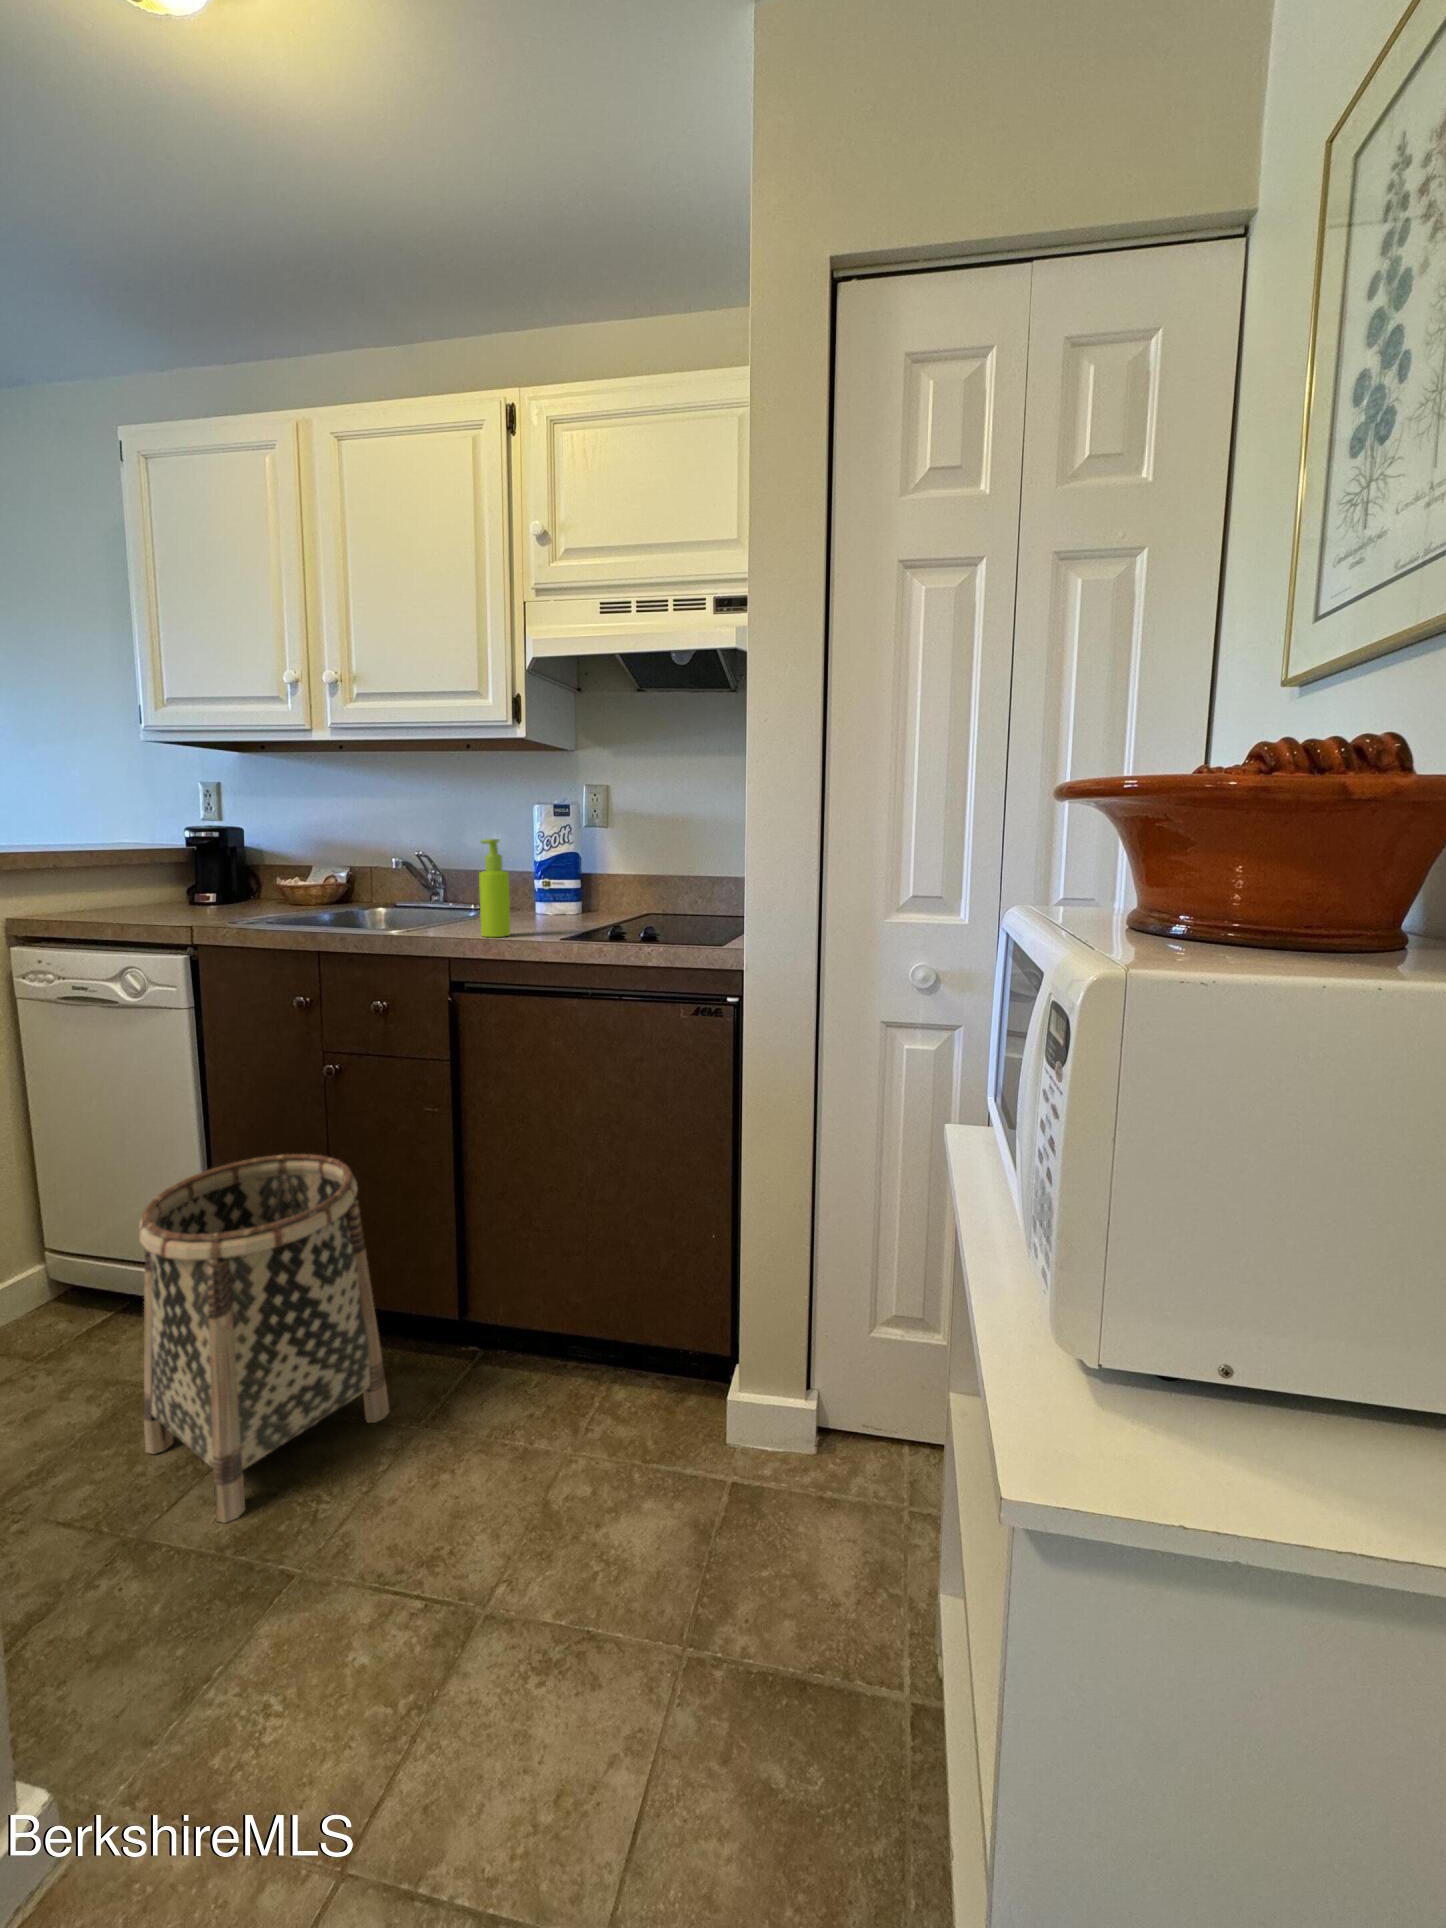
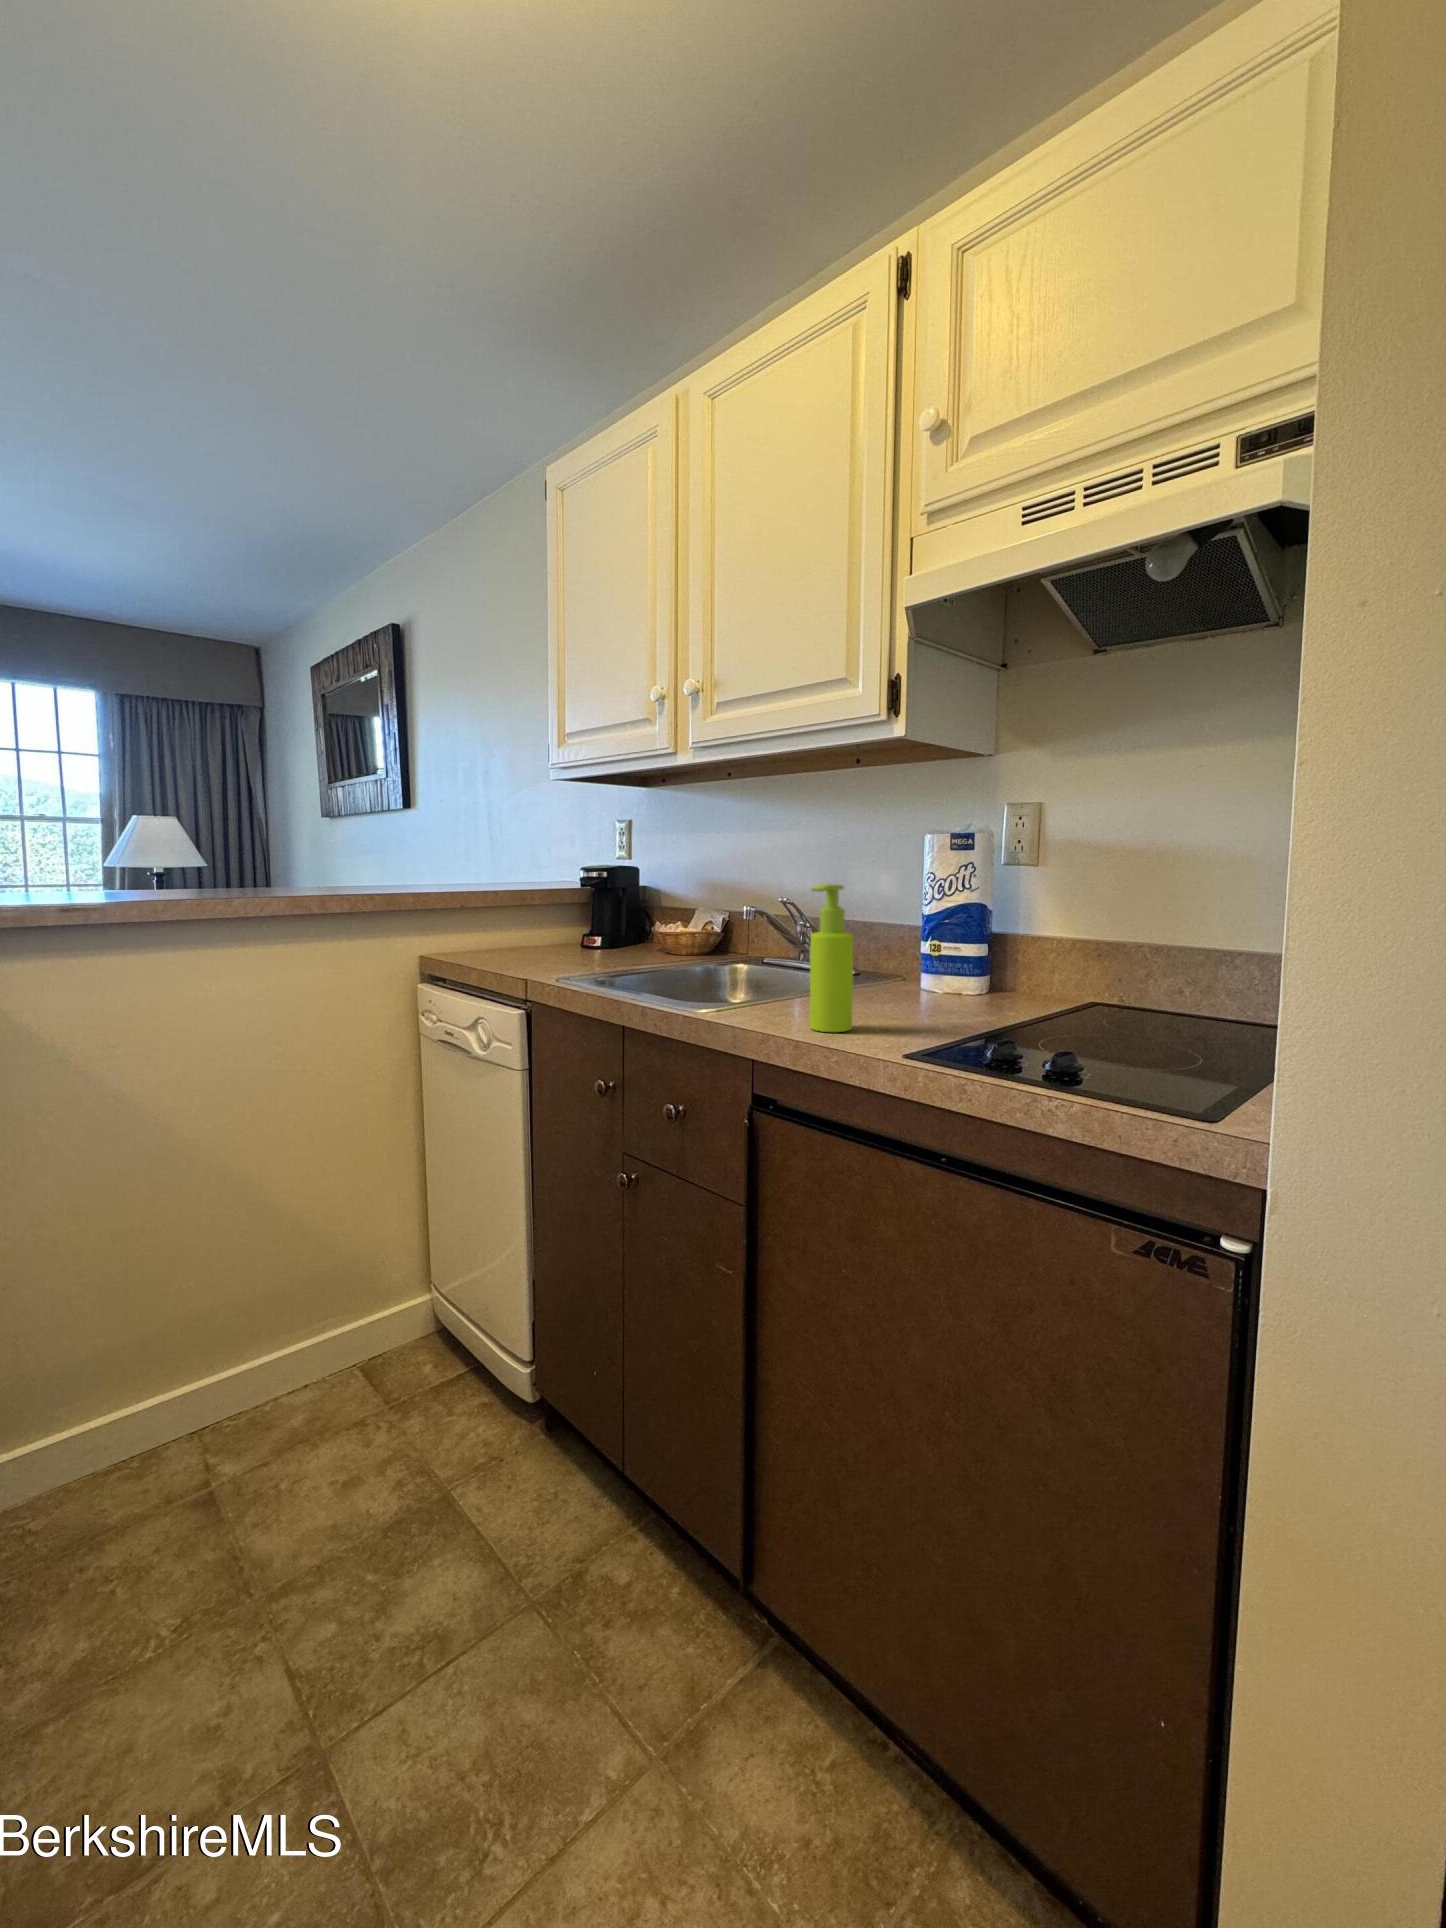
basket: present [139,1154,389,1523] -> none [388,1271,651,1786]

